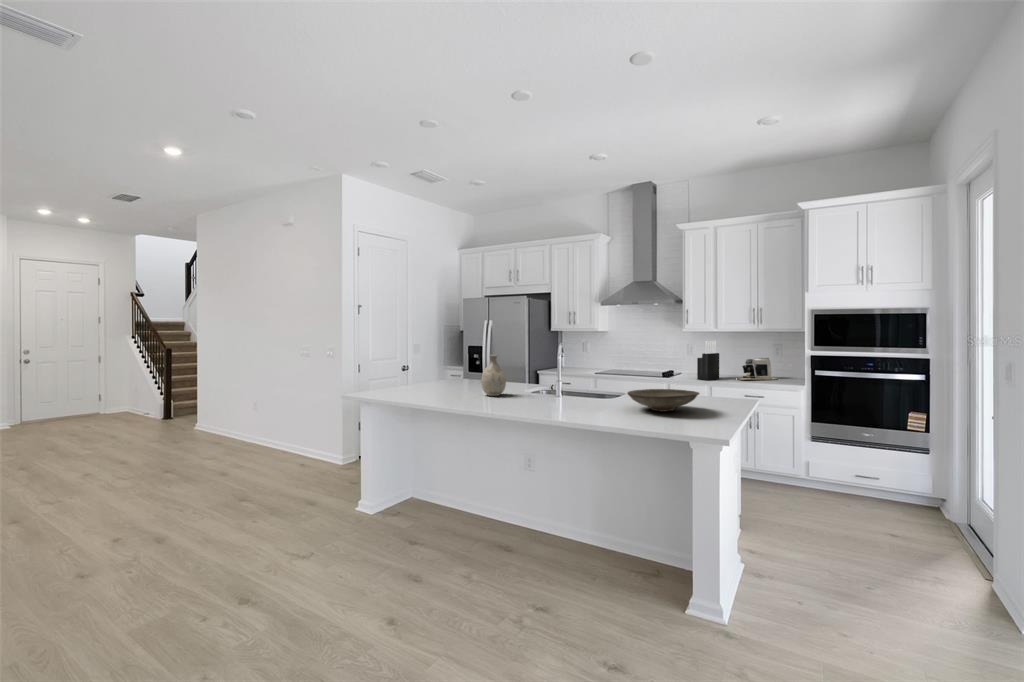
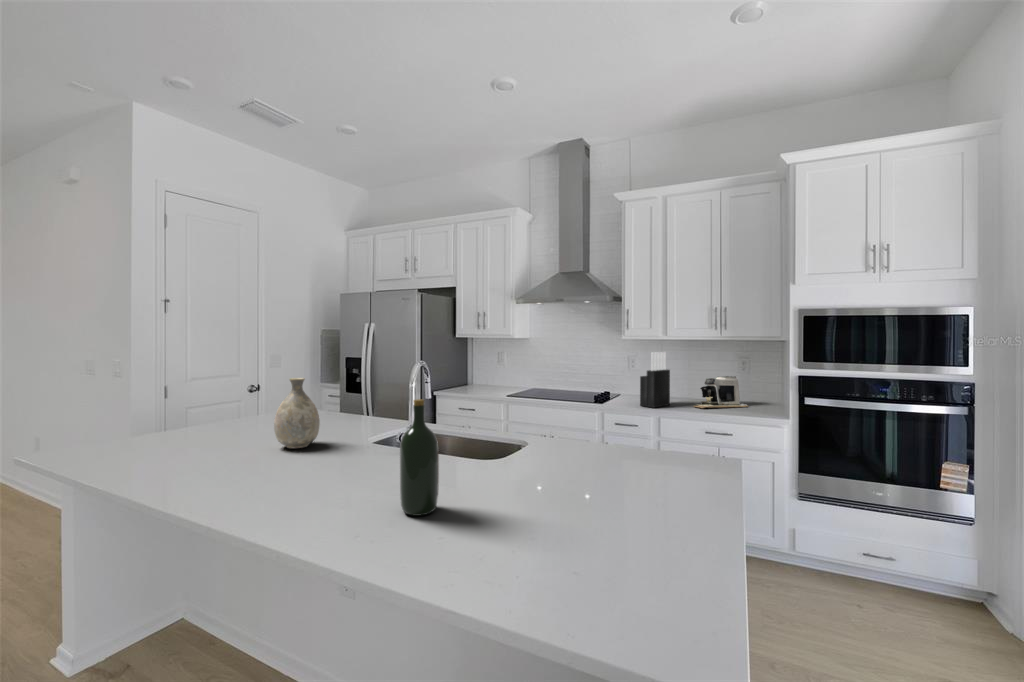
wine bottle: none [584,360,603,416] -> present [400,399,439,516]
decorative bowl: present [628,389,699,411] -> none [499,444,633,497]

